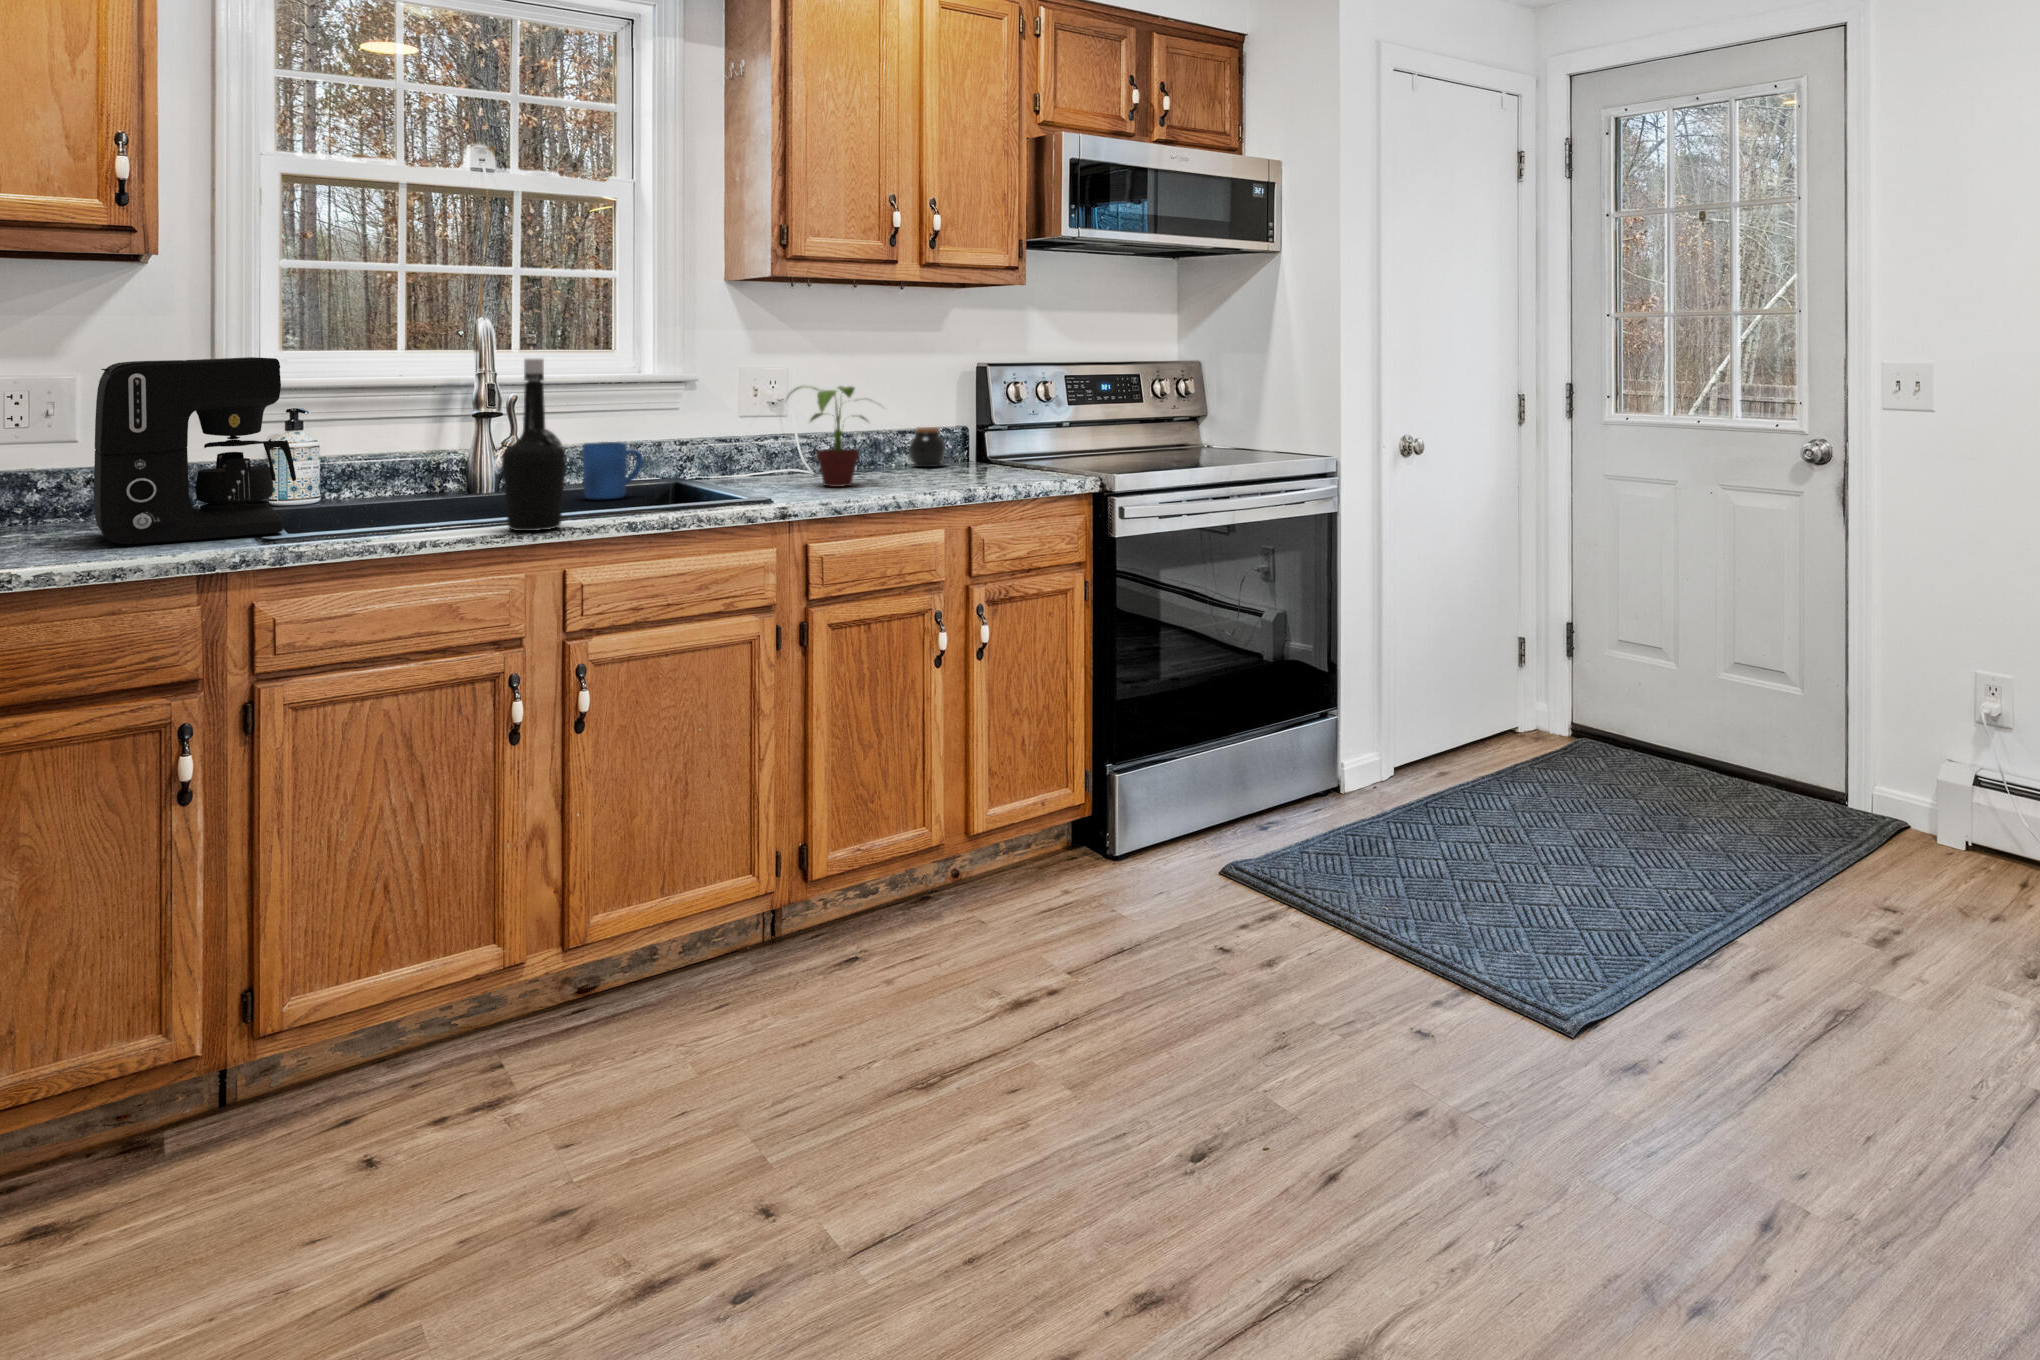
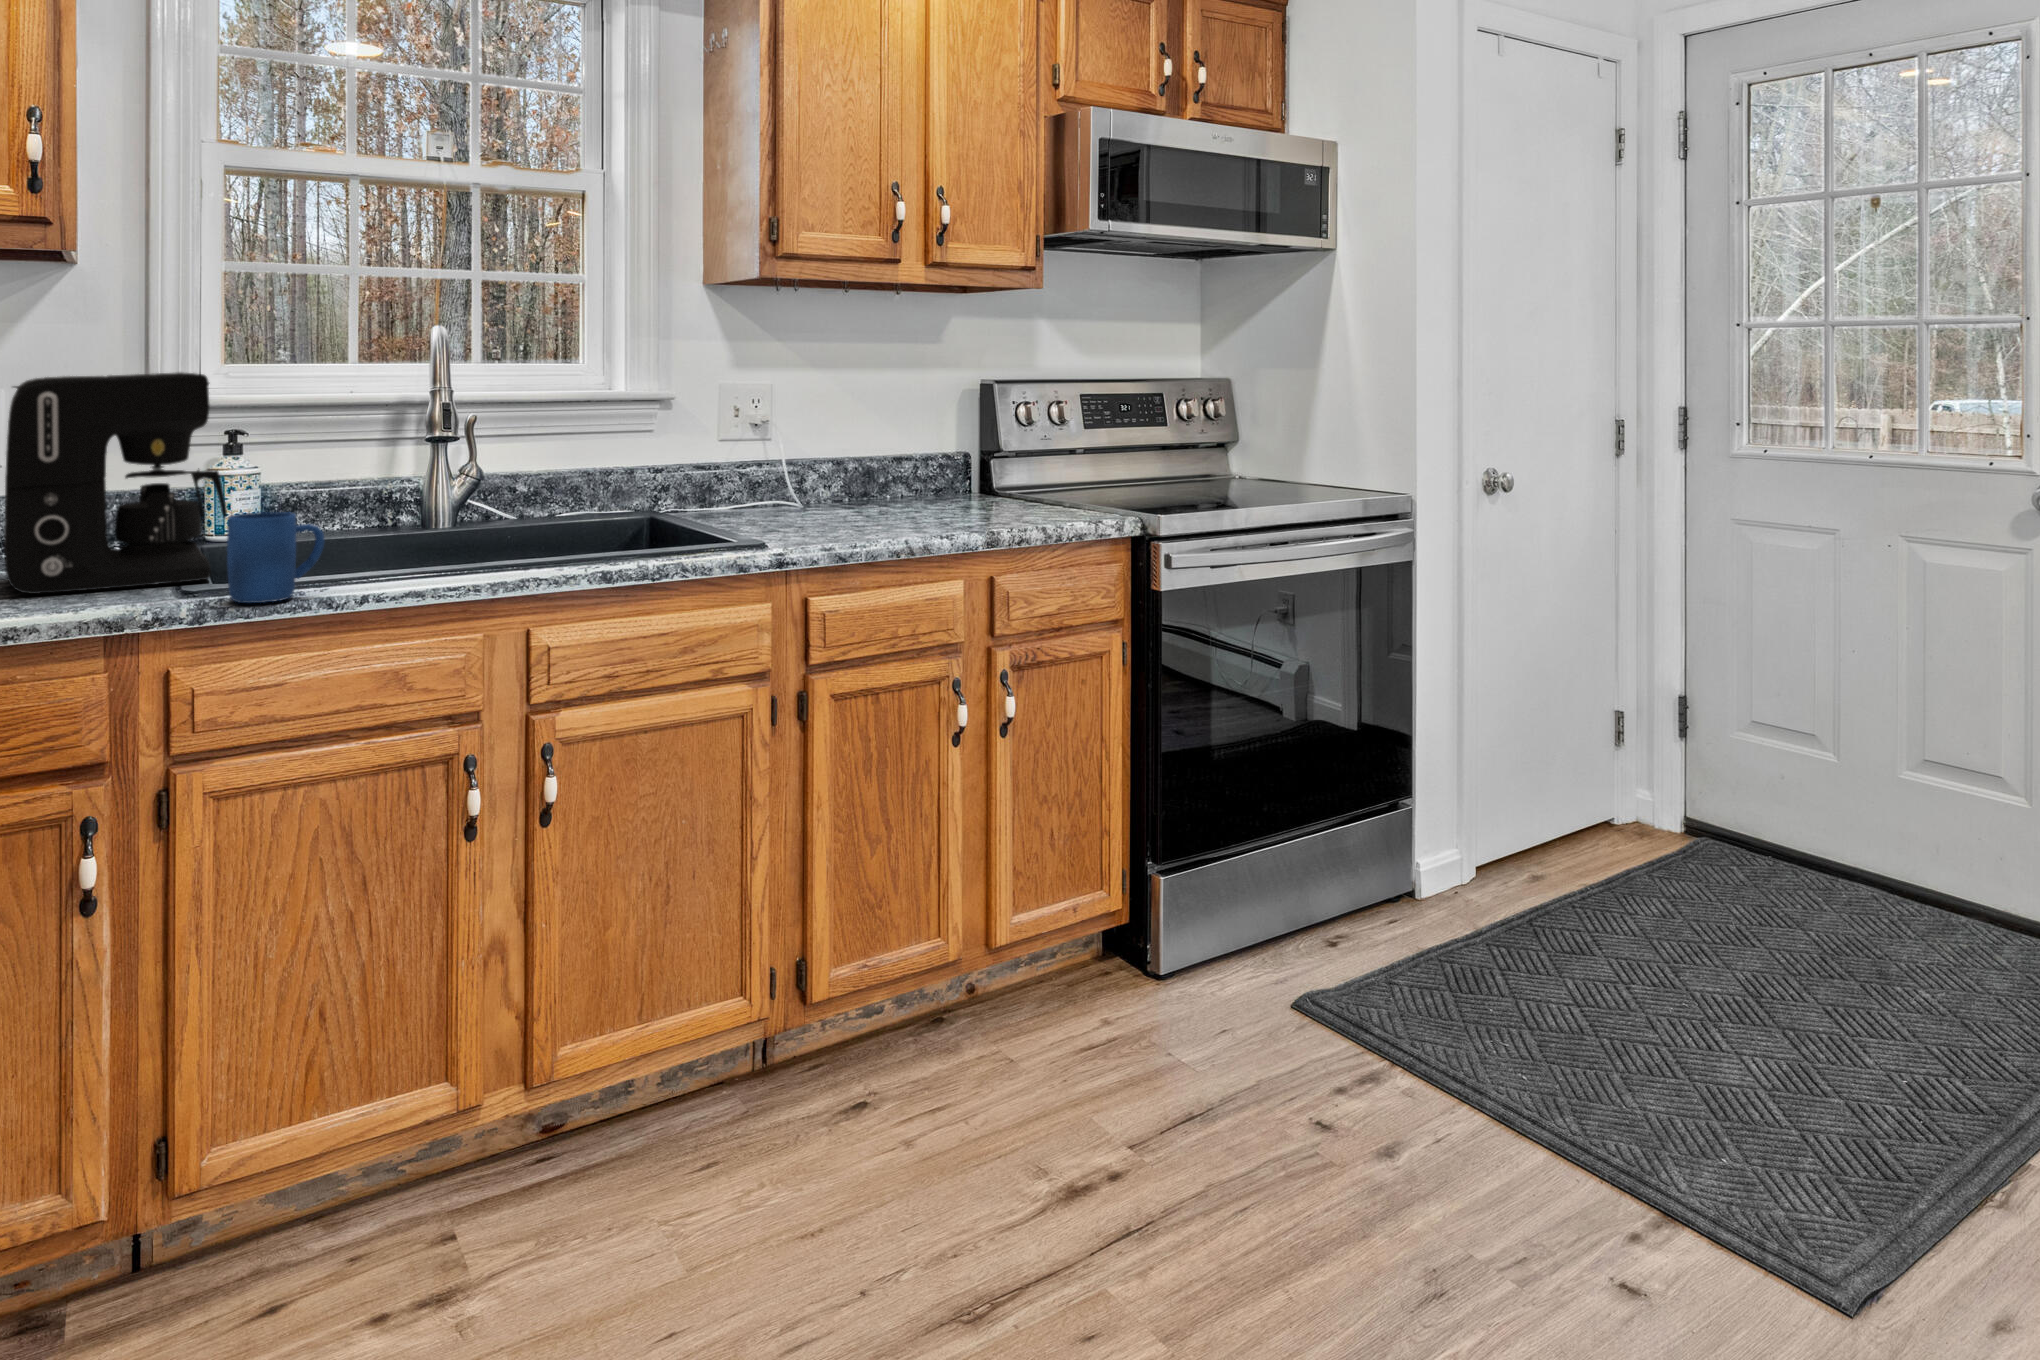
bottle: present [502,359,566,531] -> none [458,375,532,584]
potted plant: present [788,386,866,487] -> none [773,406,892,526]
jar: present [910,427,945,467] -> none [908,454,950,501]
mug: present [583,442,643,499] -> present [227,512,325,603]

